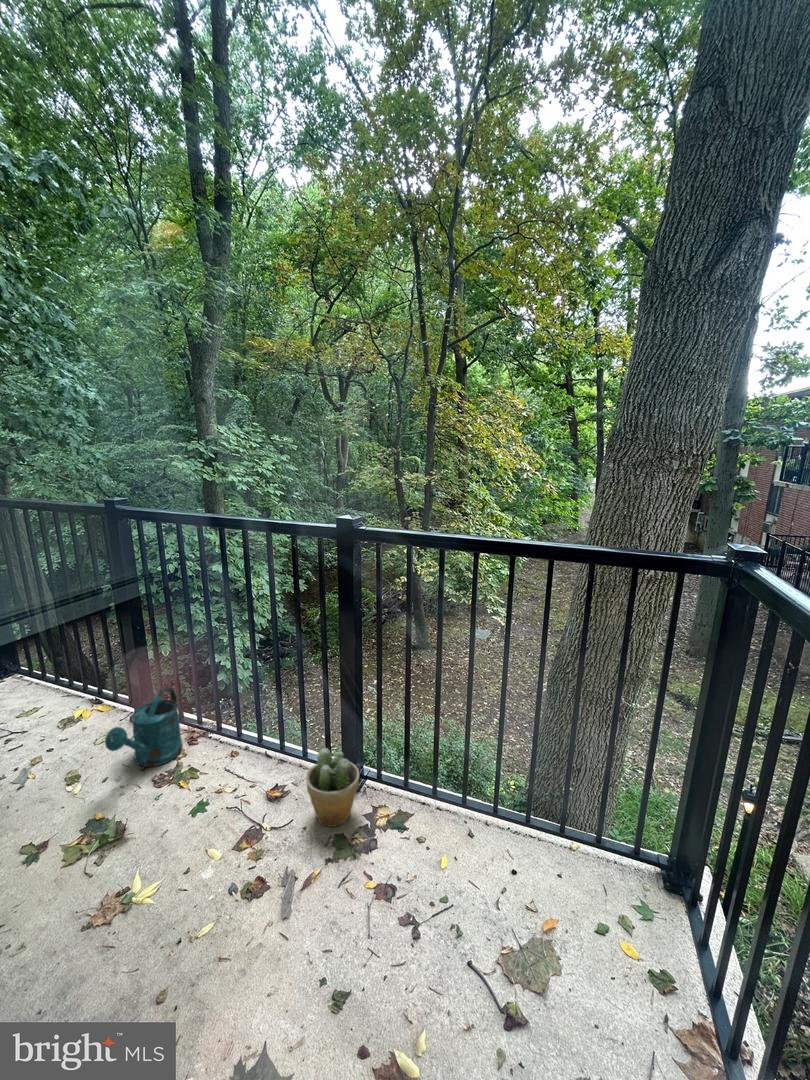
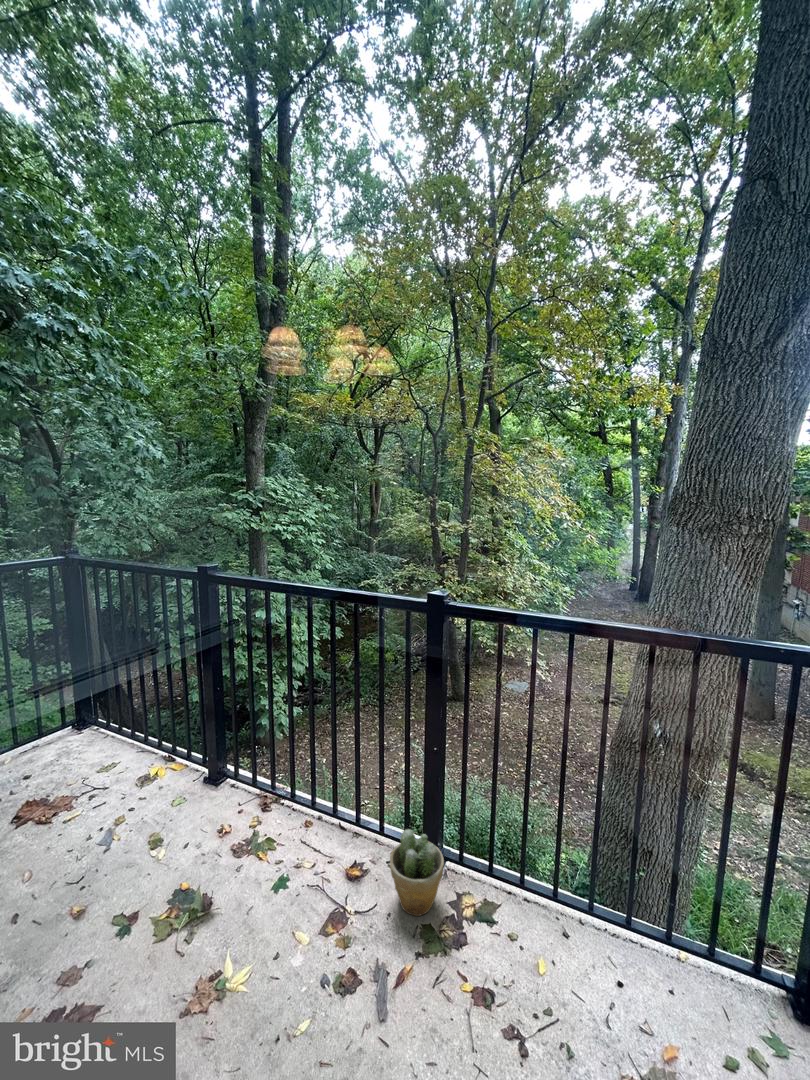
watering can: present [105,688,183,767] -> none [188,754,255,838]

